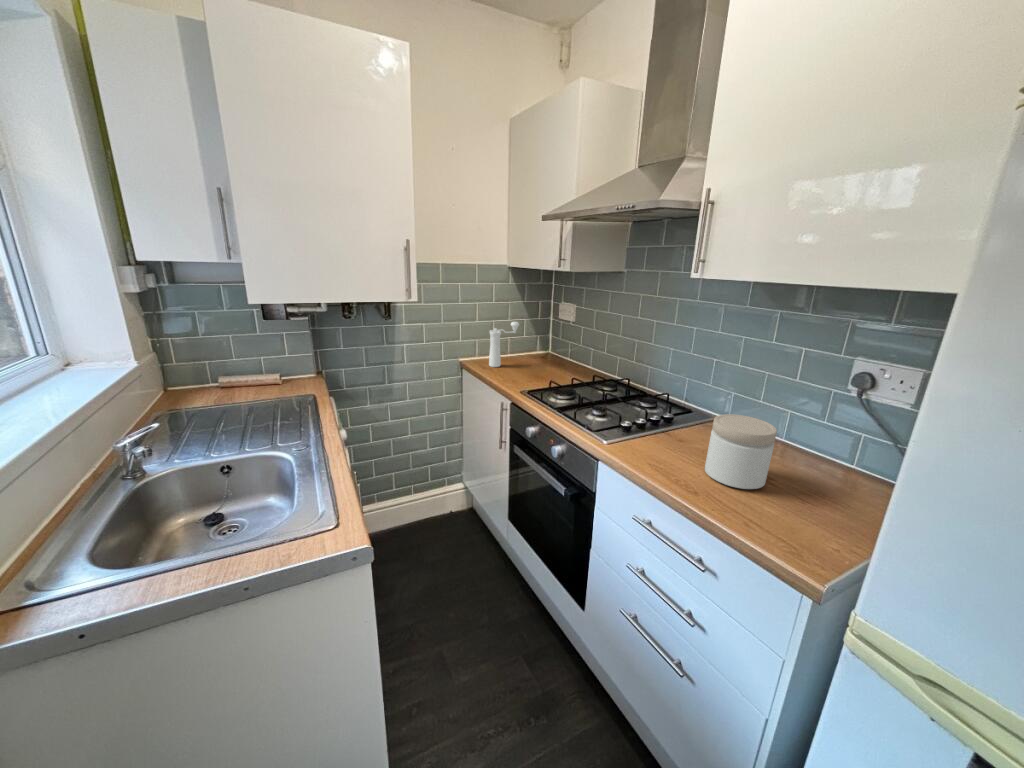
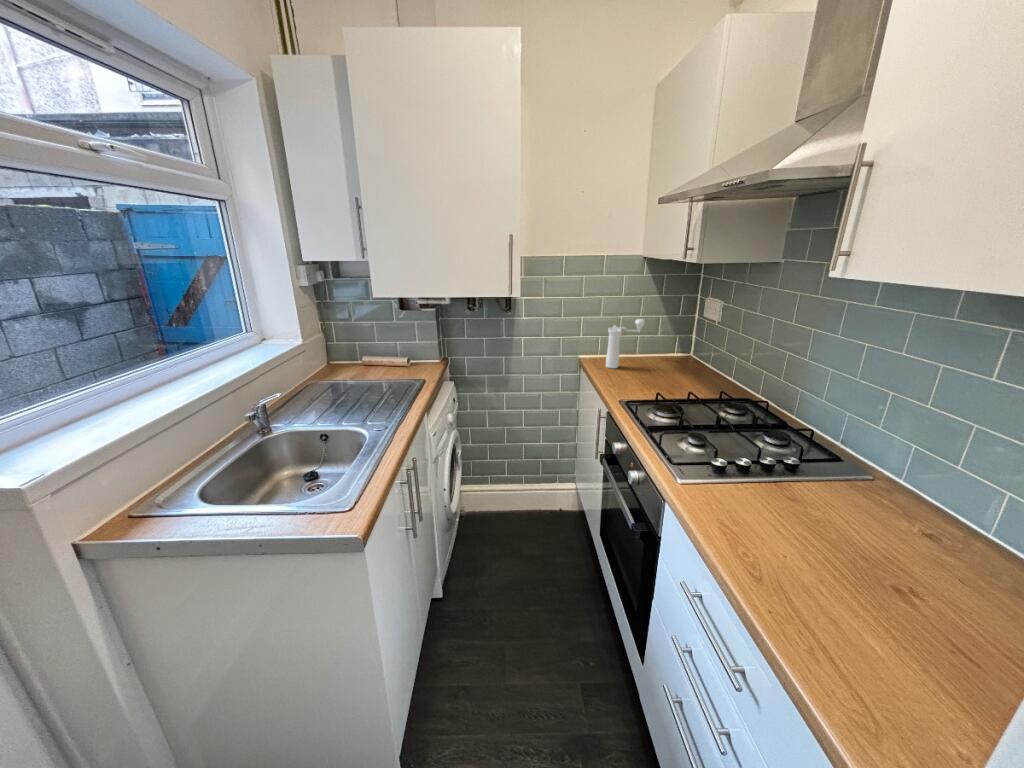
jar: present [705,414,777,489] -> none [789,478,904,593]

